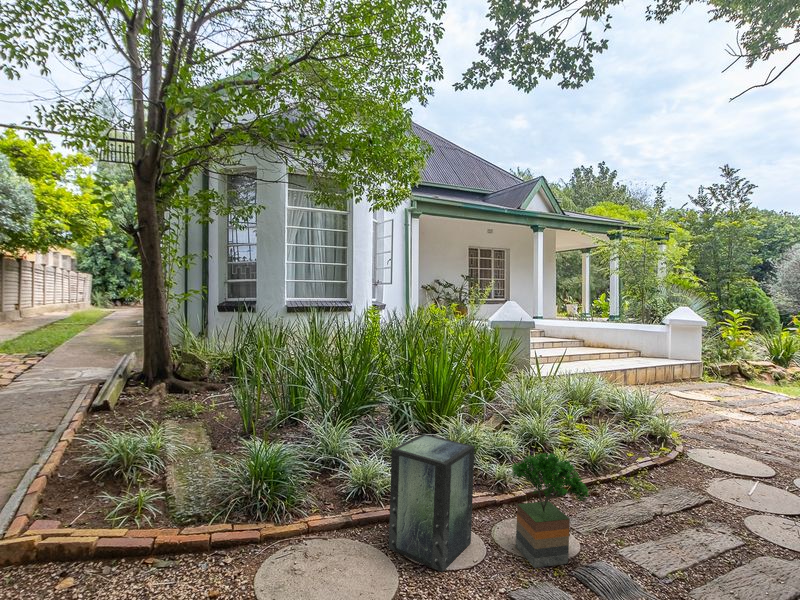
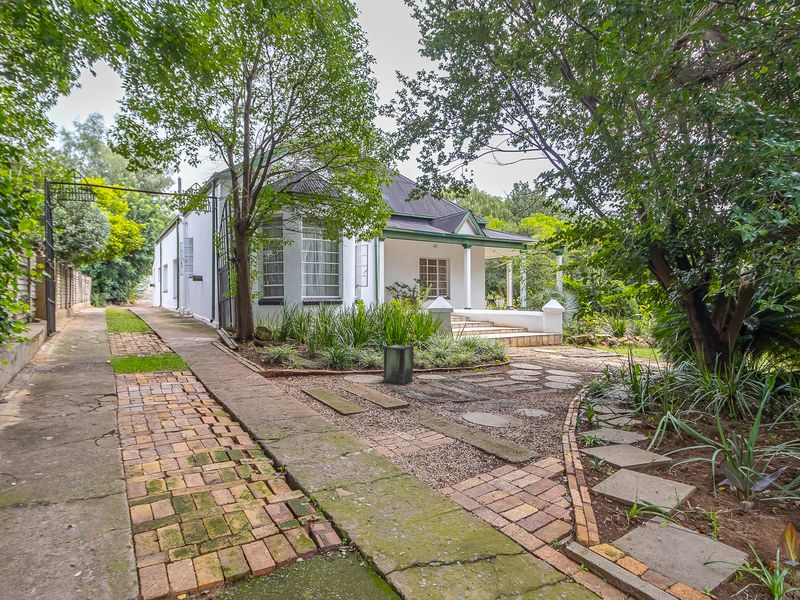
potted tree: present [511,452,589,568] -> none [426,348,452,385]

